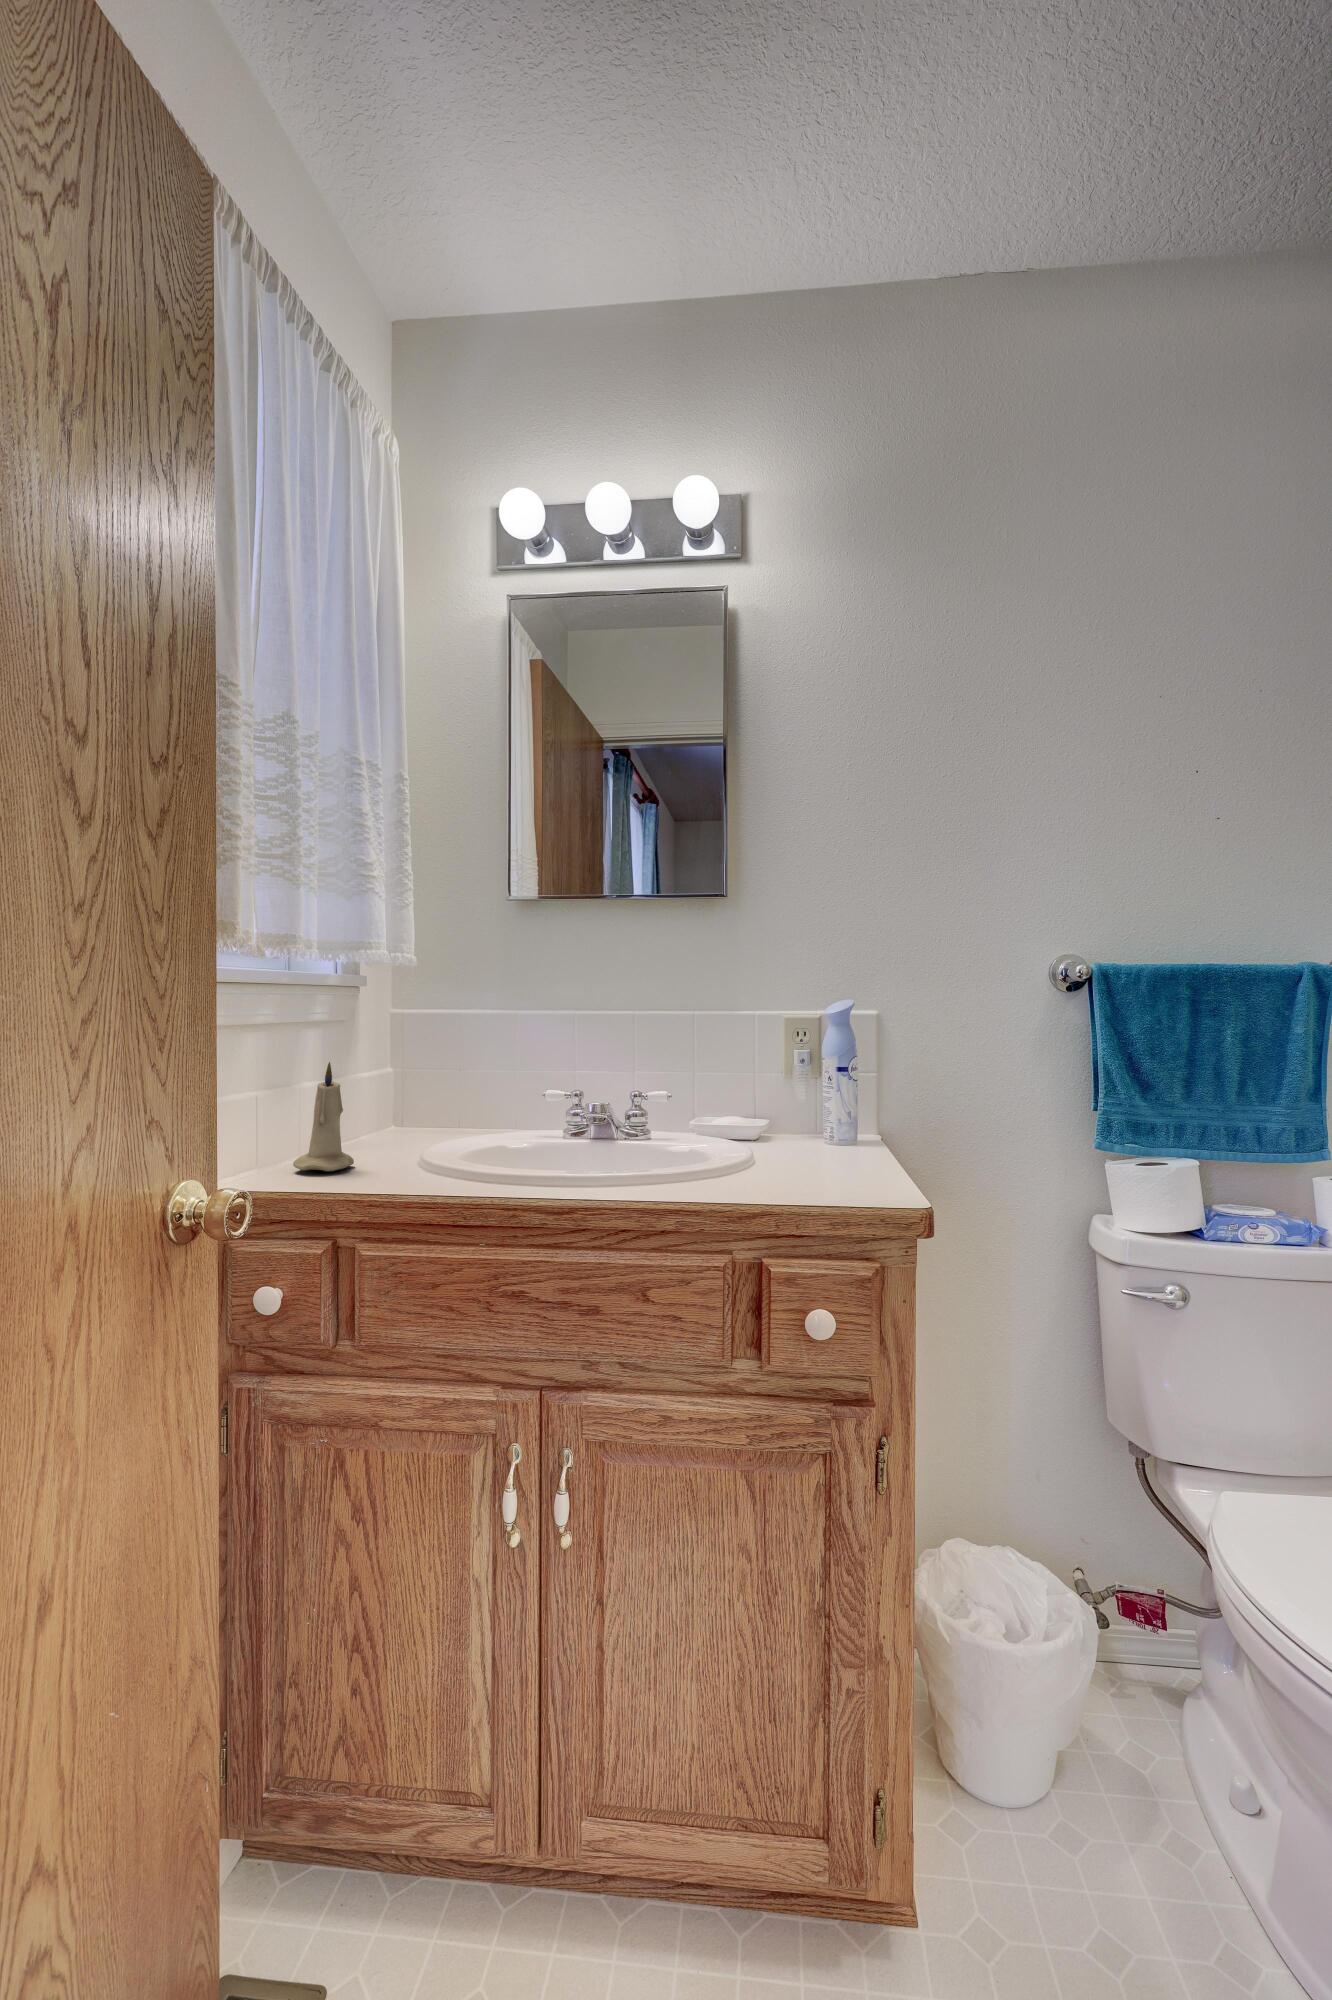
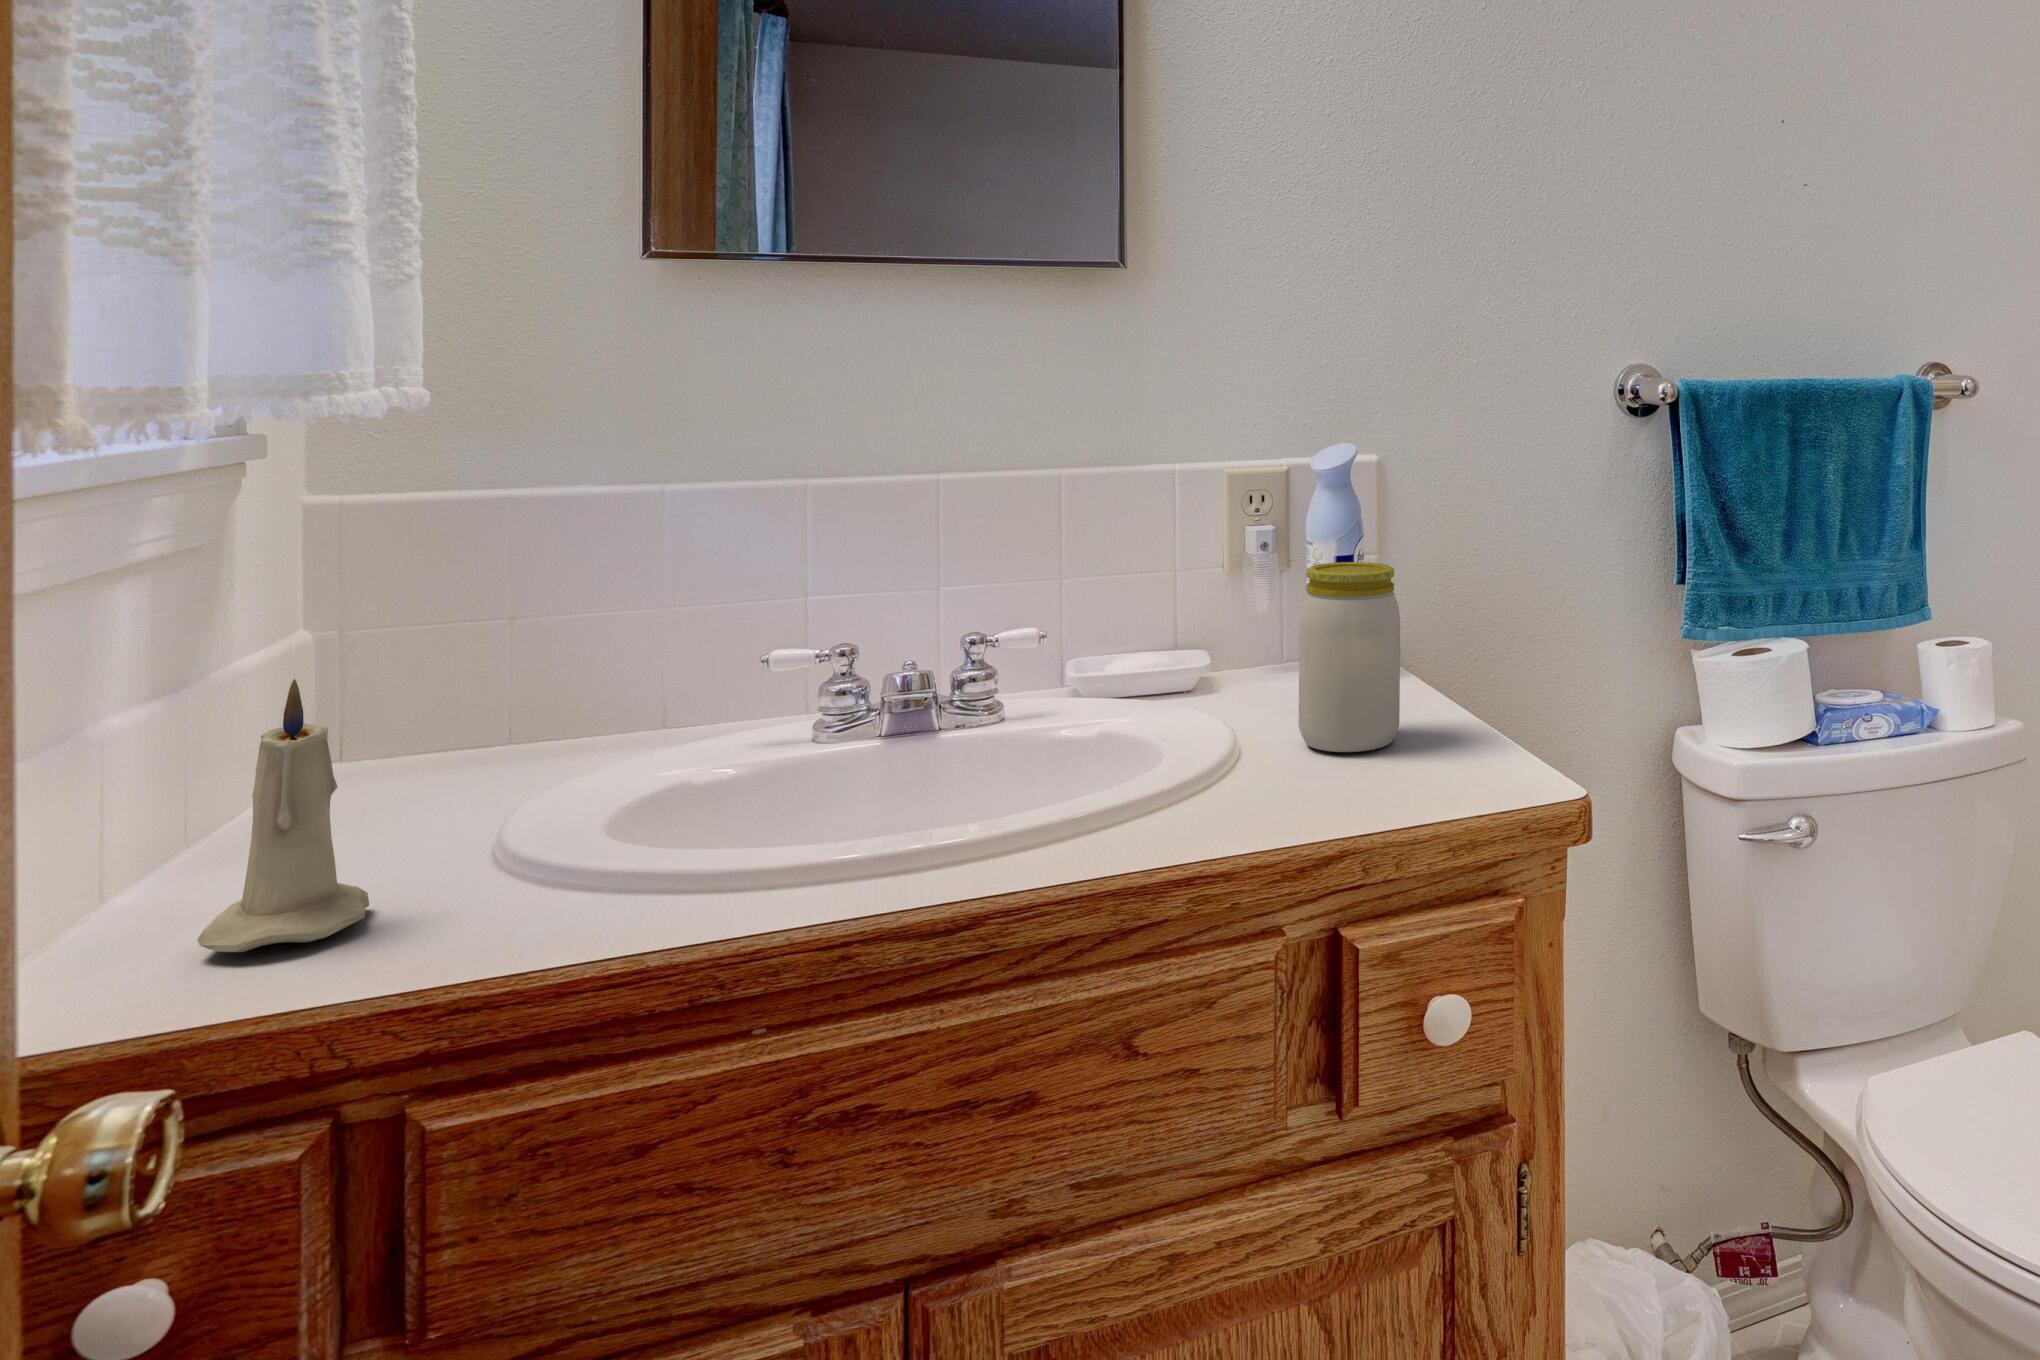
jar: none [787,1065,850,1175] -> present [1299,562,1400,752]

